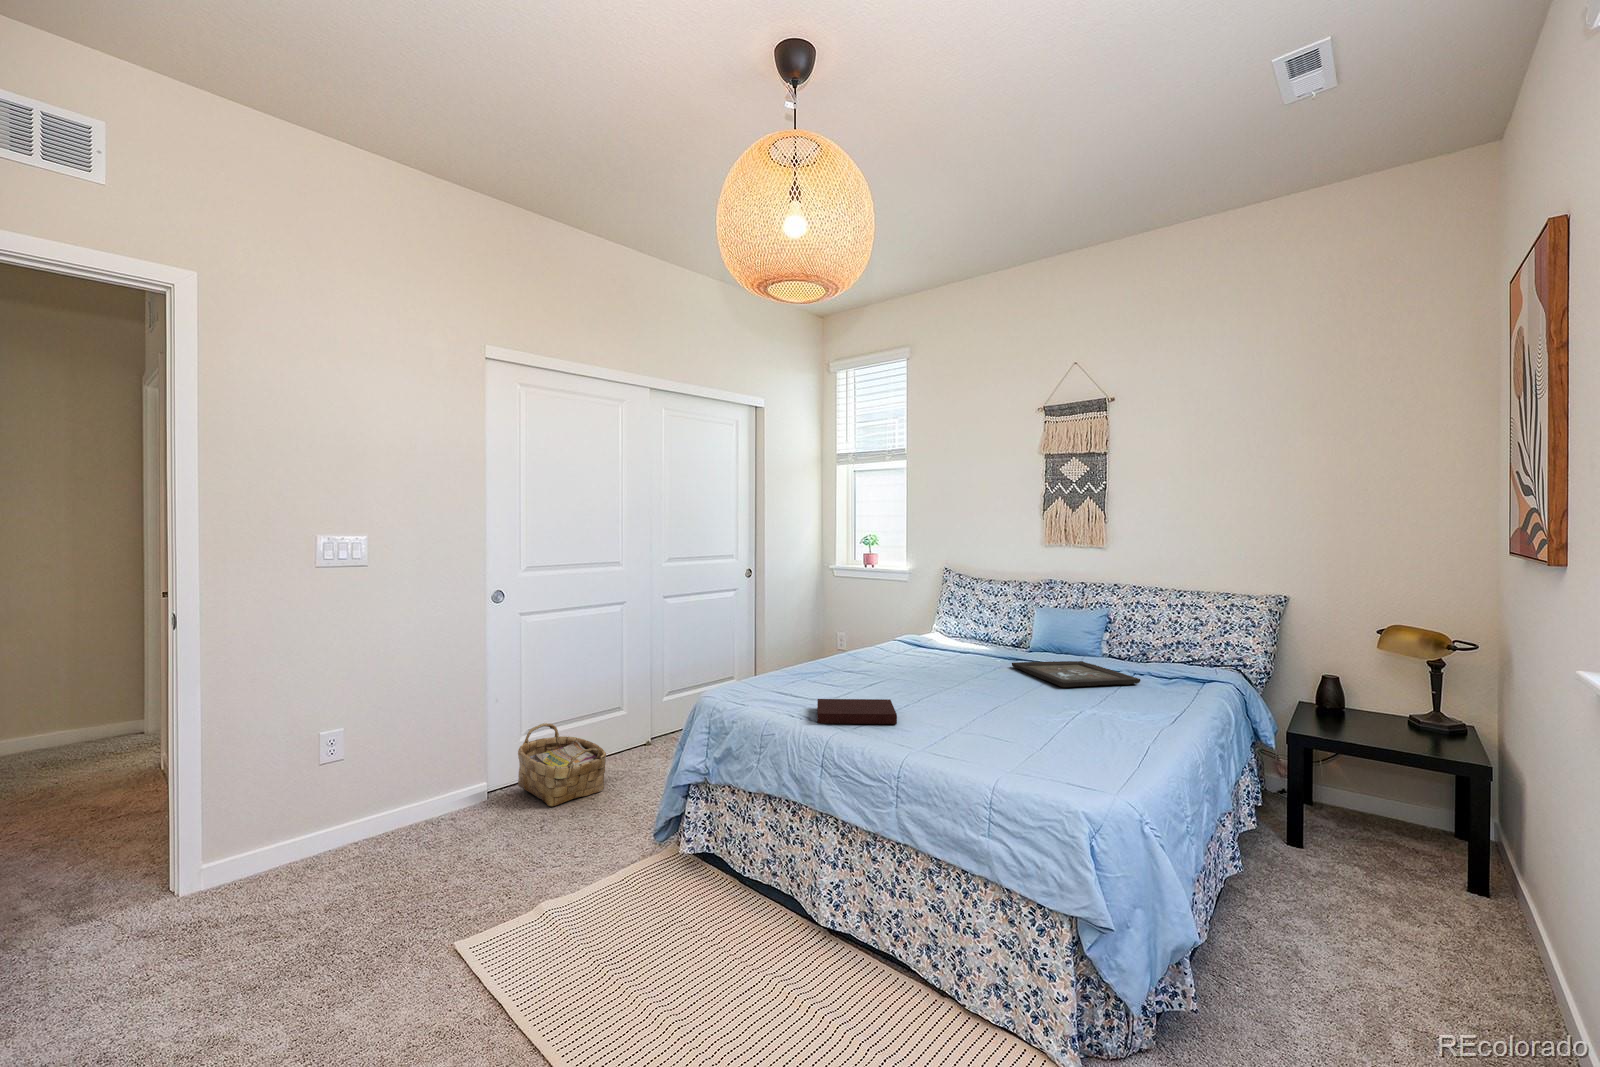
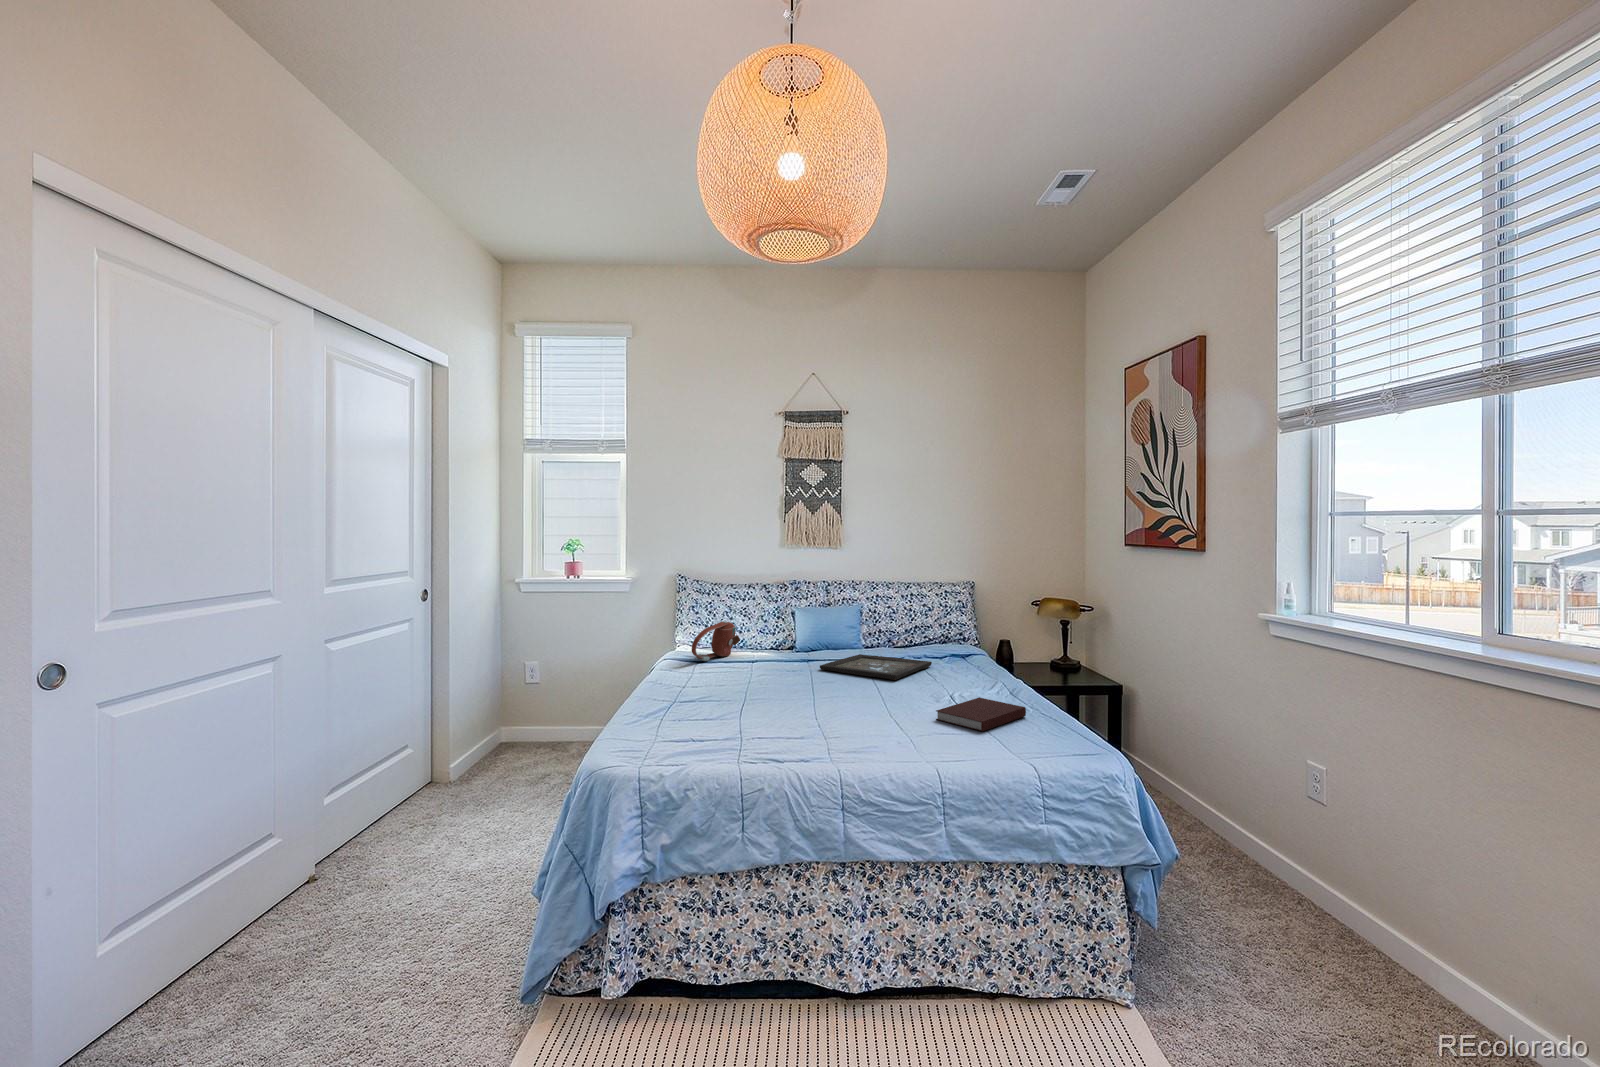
handbag: none [911,610,974,645] -> present [692,621,740,661]
notebook: present [817,699,897,724] -> present [936,697,1026,731]
woven basket: present [518,723,606,807] -> none [161,893,351,1028]

